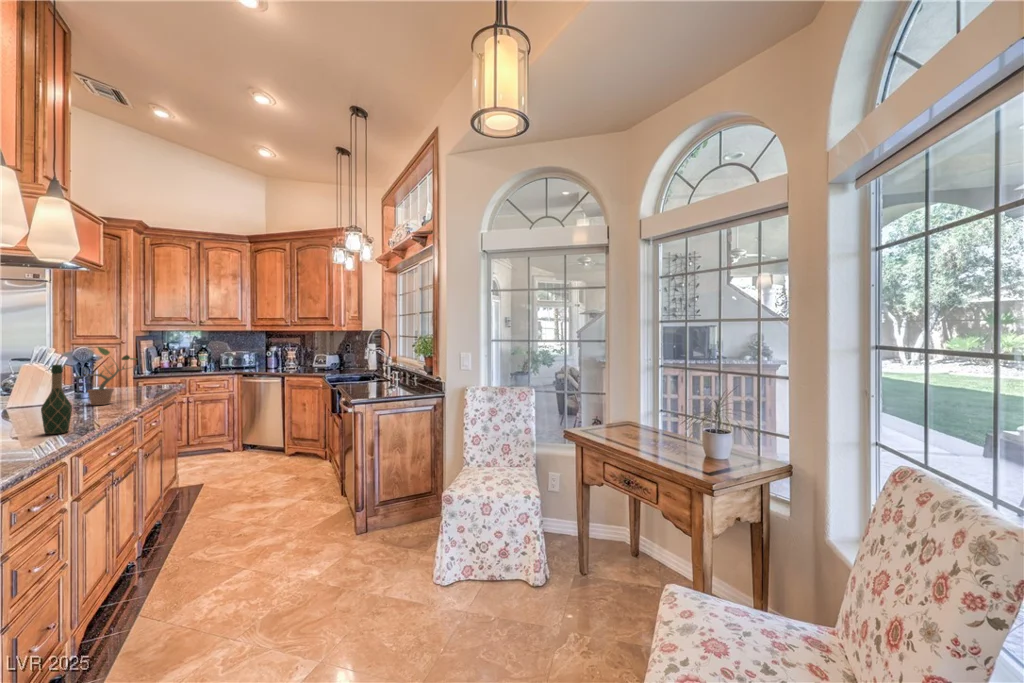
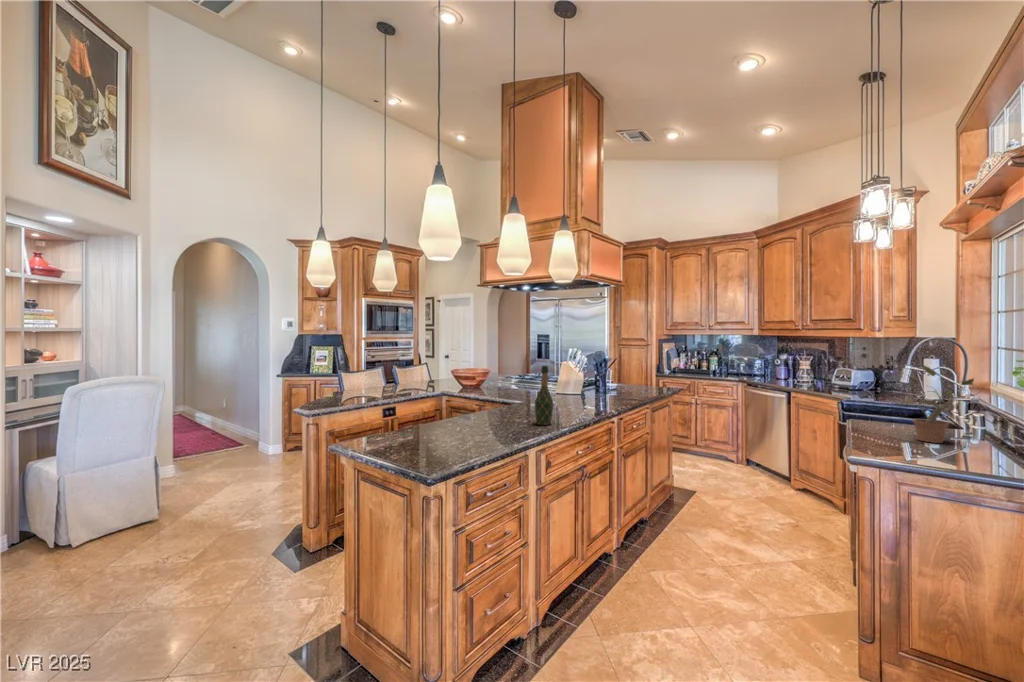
potted plant: present [86,347,137,405] -> present [904,365,974,443]

